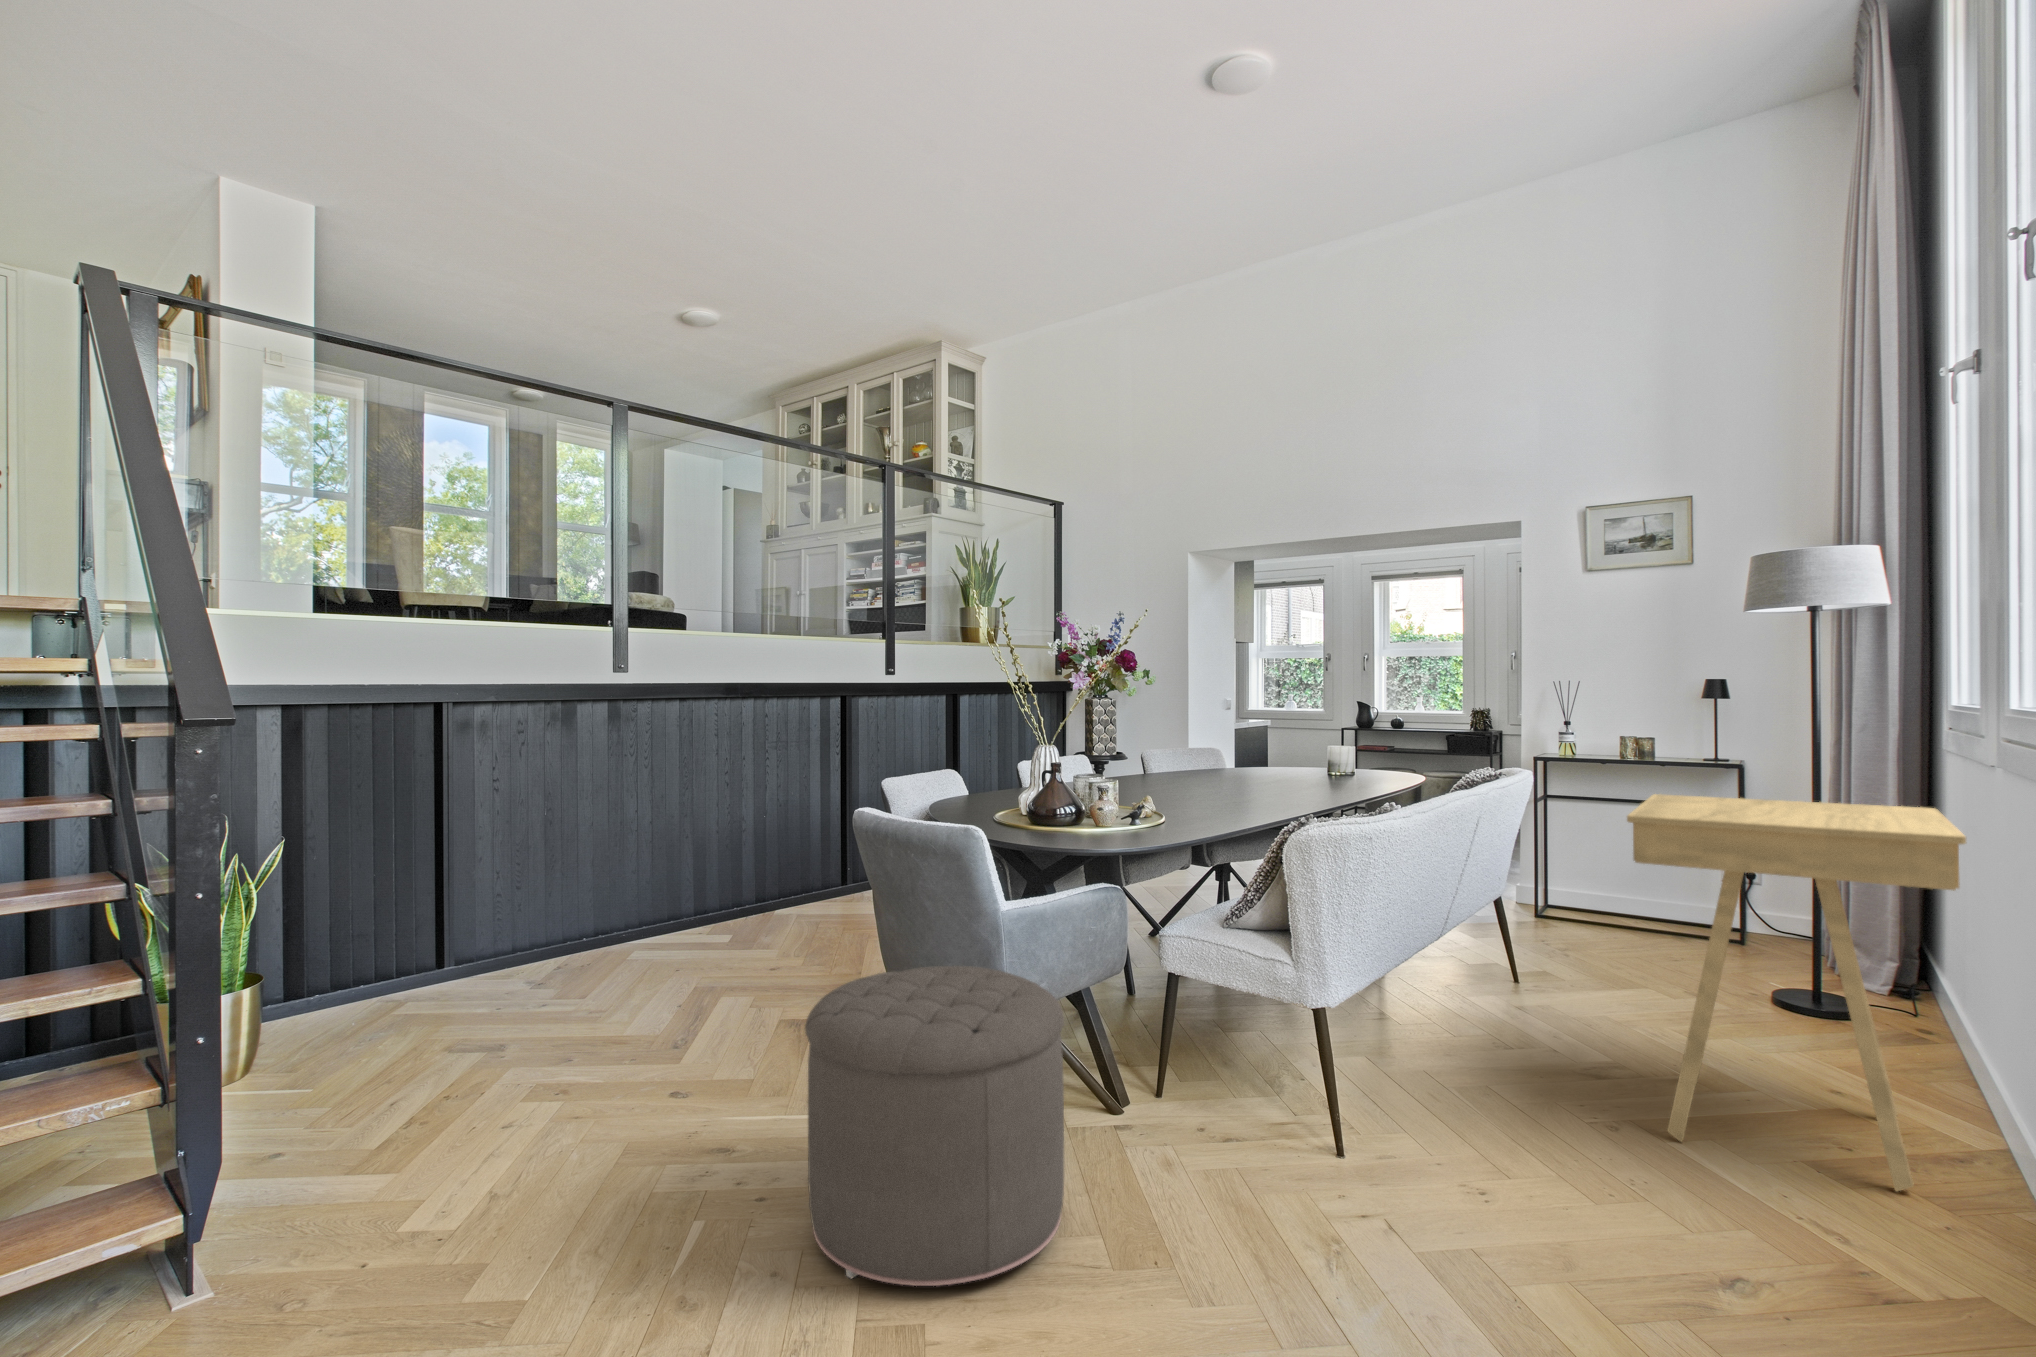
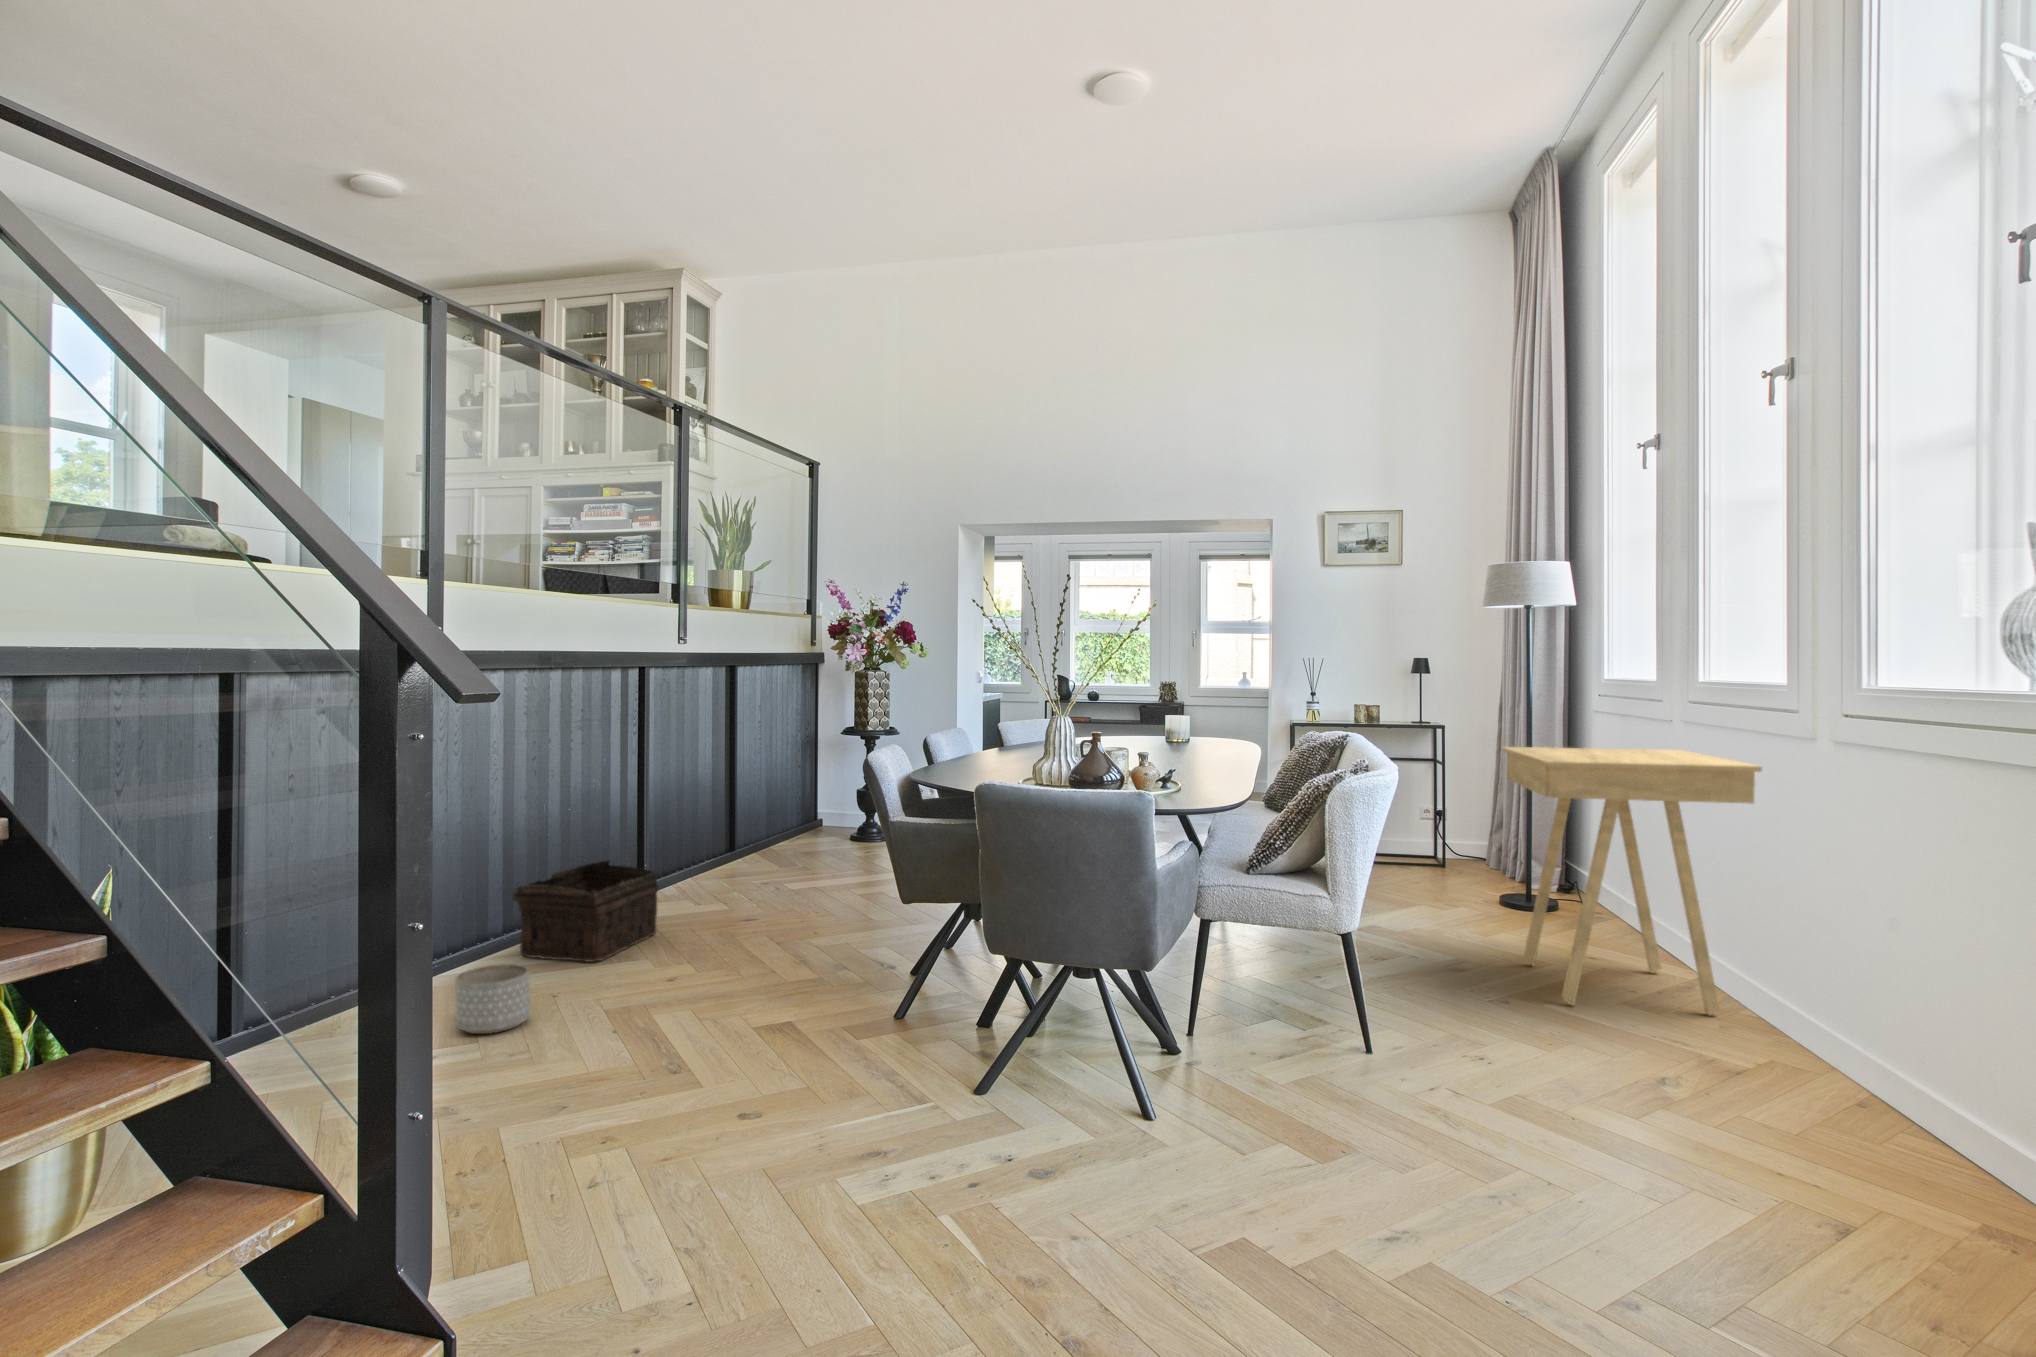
basket: none [687,864,814,949] -> present [513,861,658,962]
planter: none [582,942,640,997] -> present [455,964,530,1034]
ottoman: present [805,966,1064,1286] -> none [1058,927,1312,1234]

